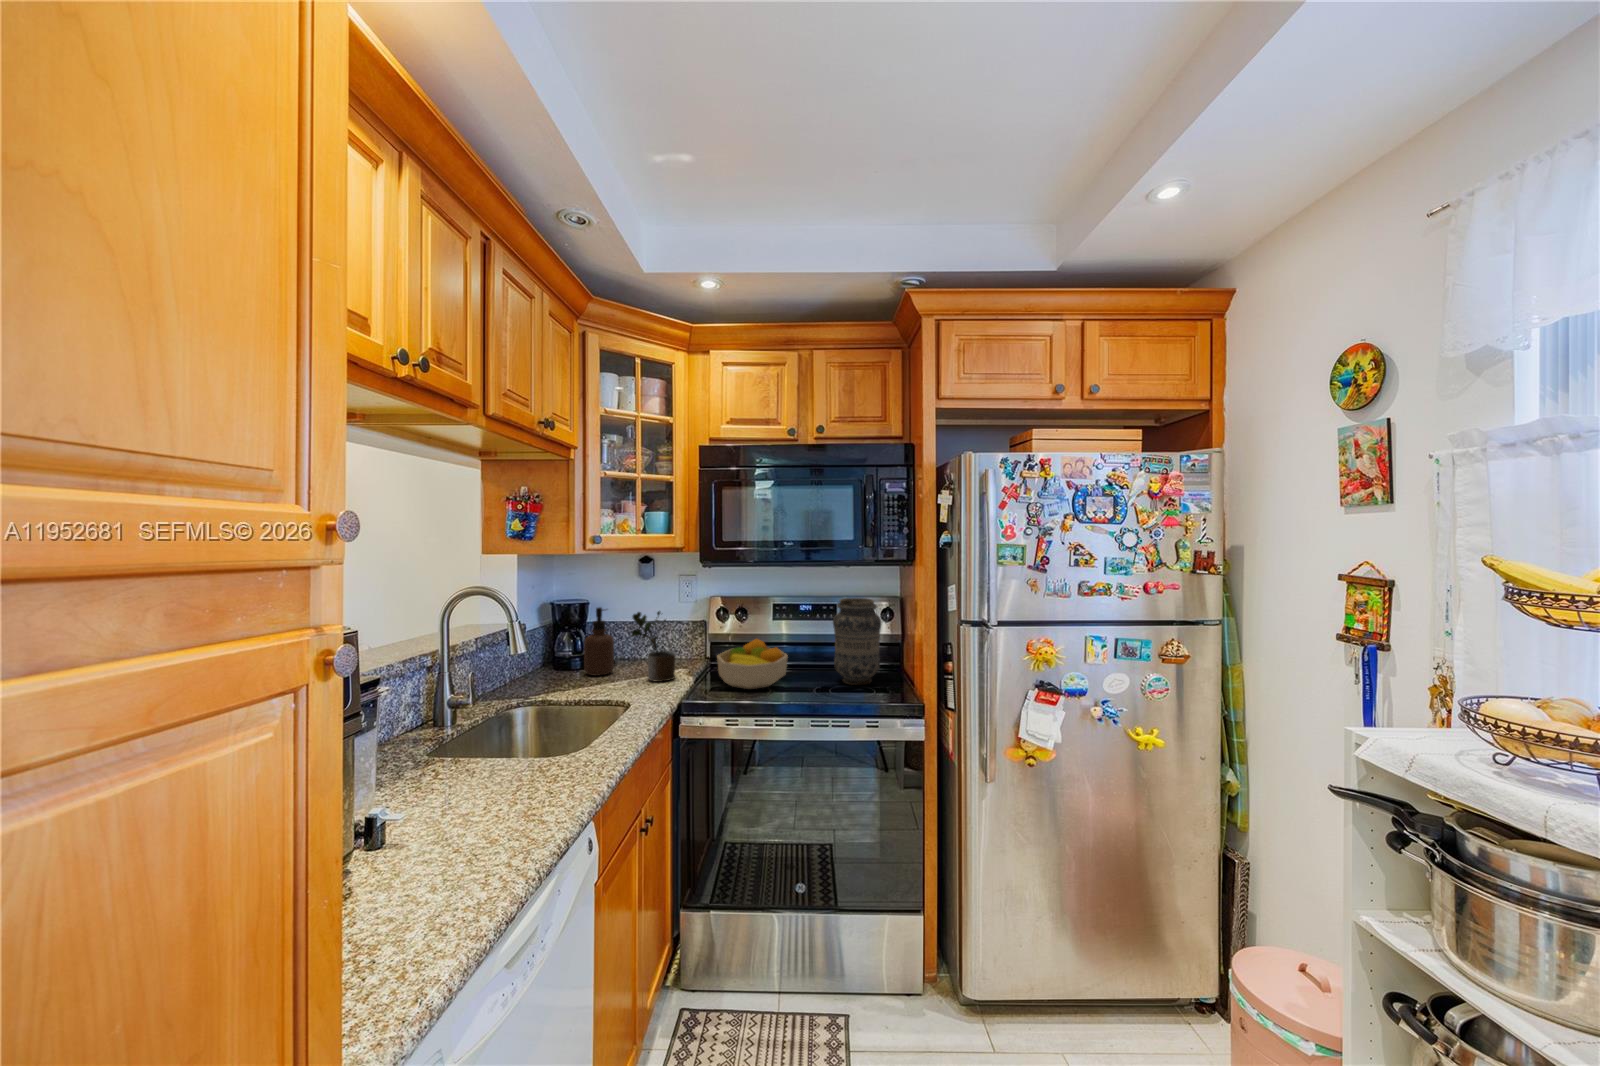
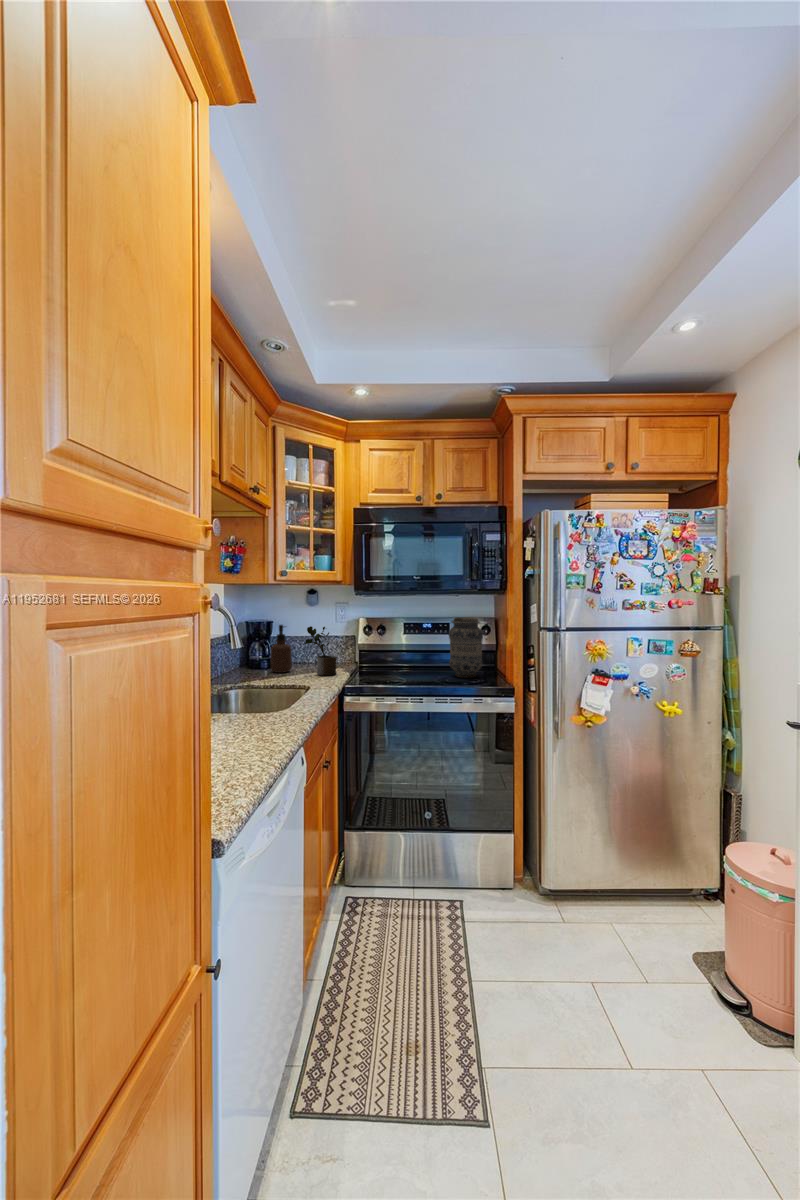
fruit bowl: present [717,639,788,689] -> none [366,647,417,680]

